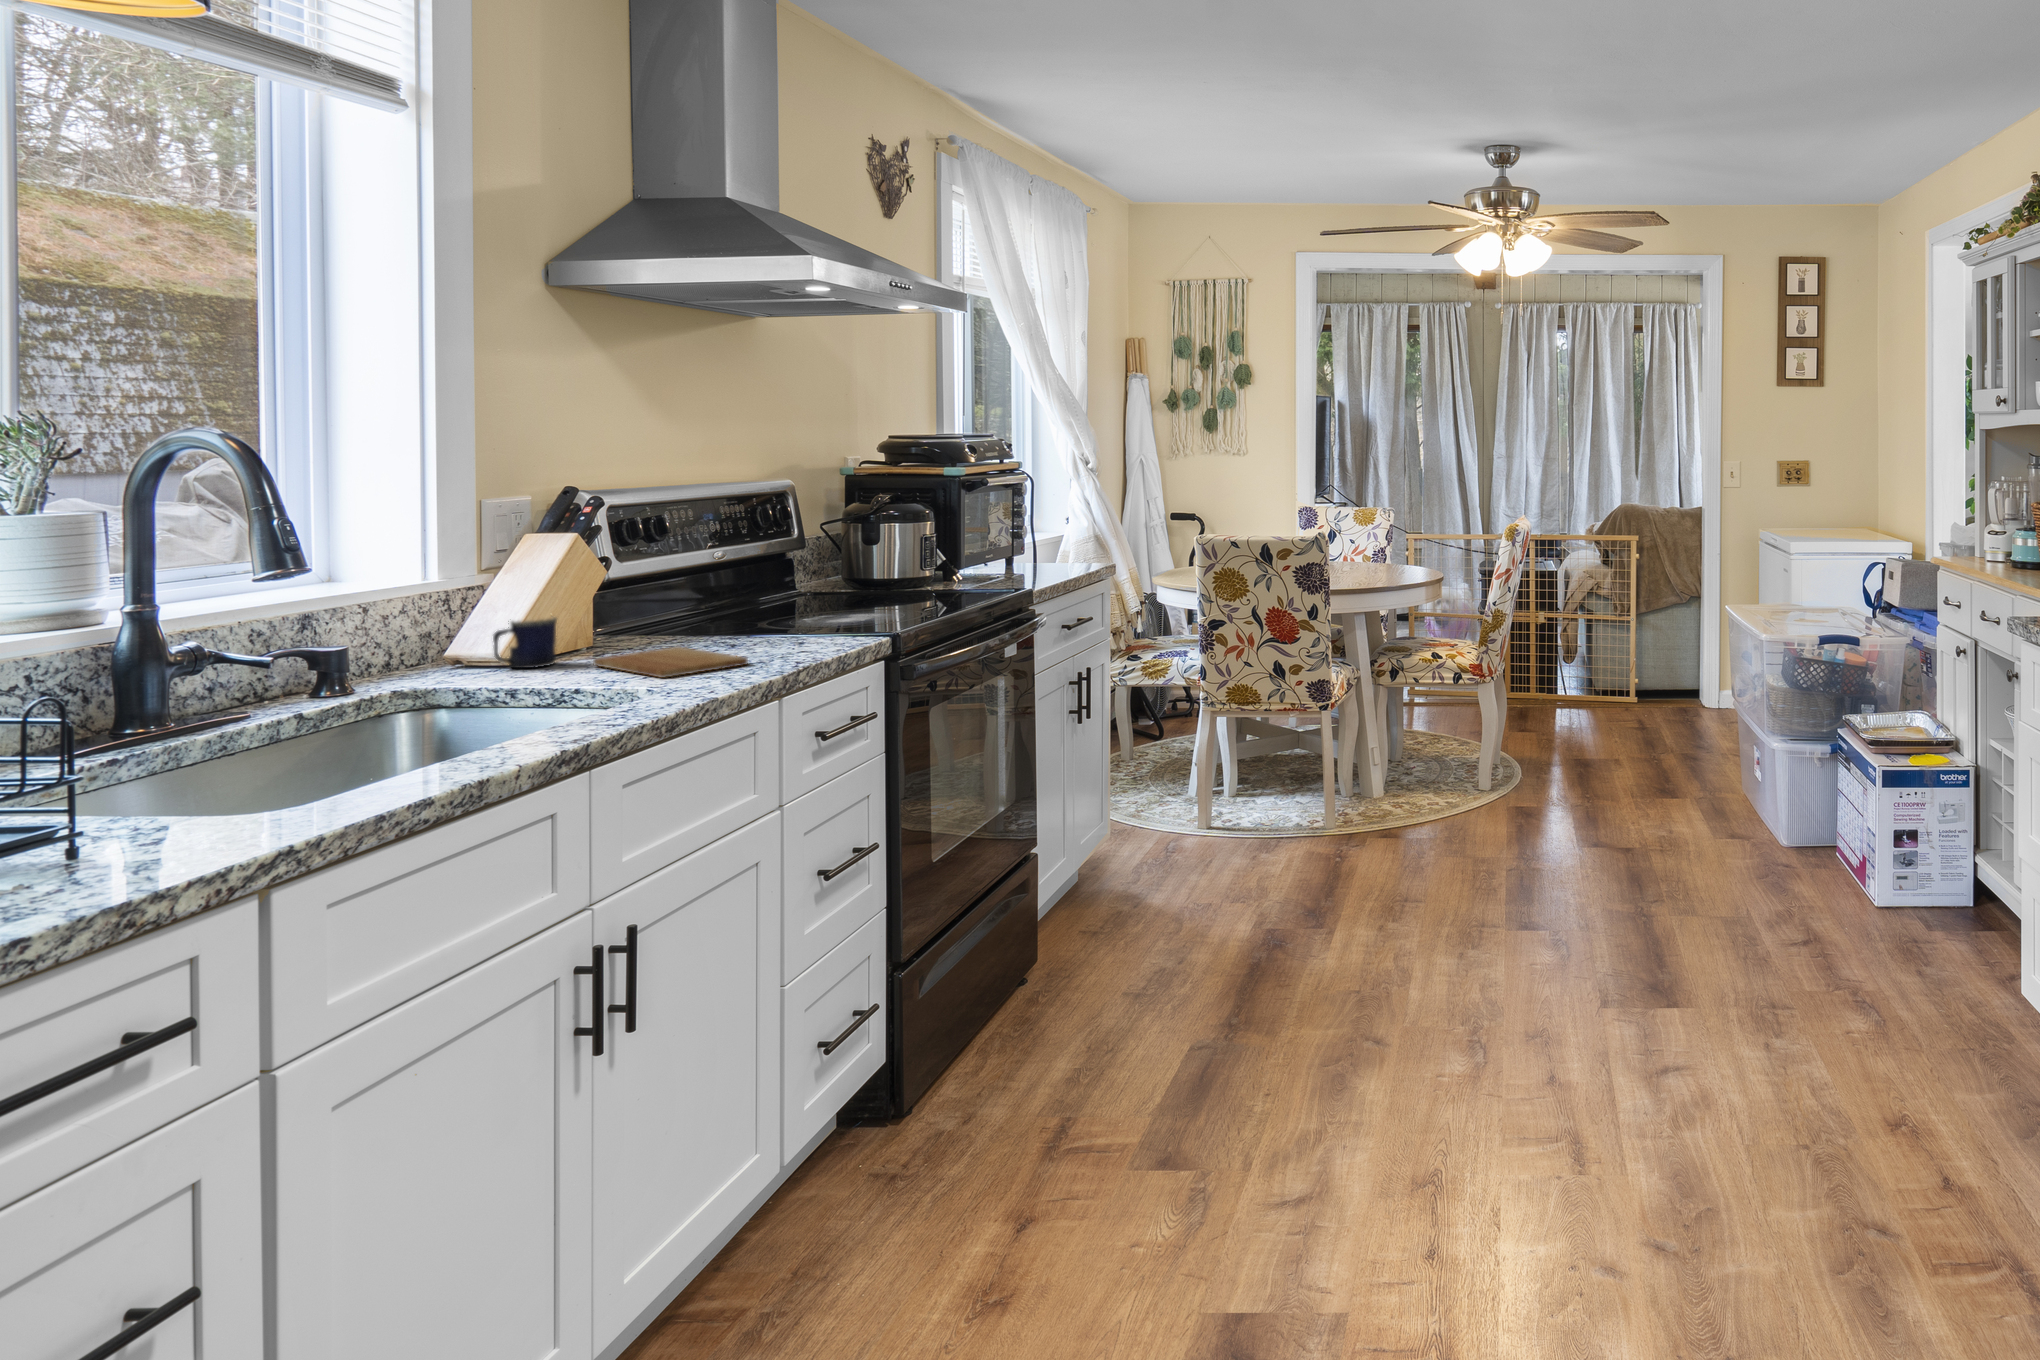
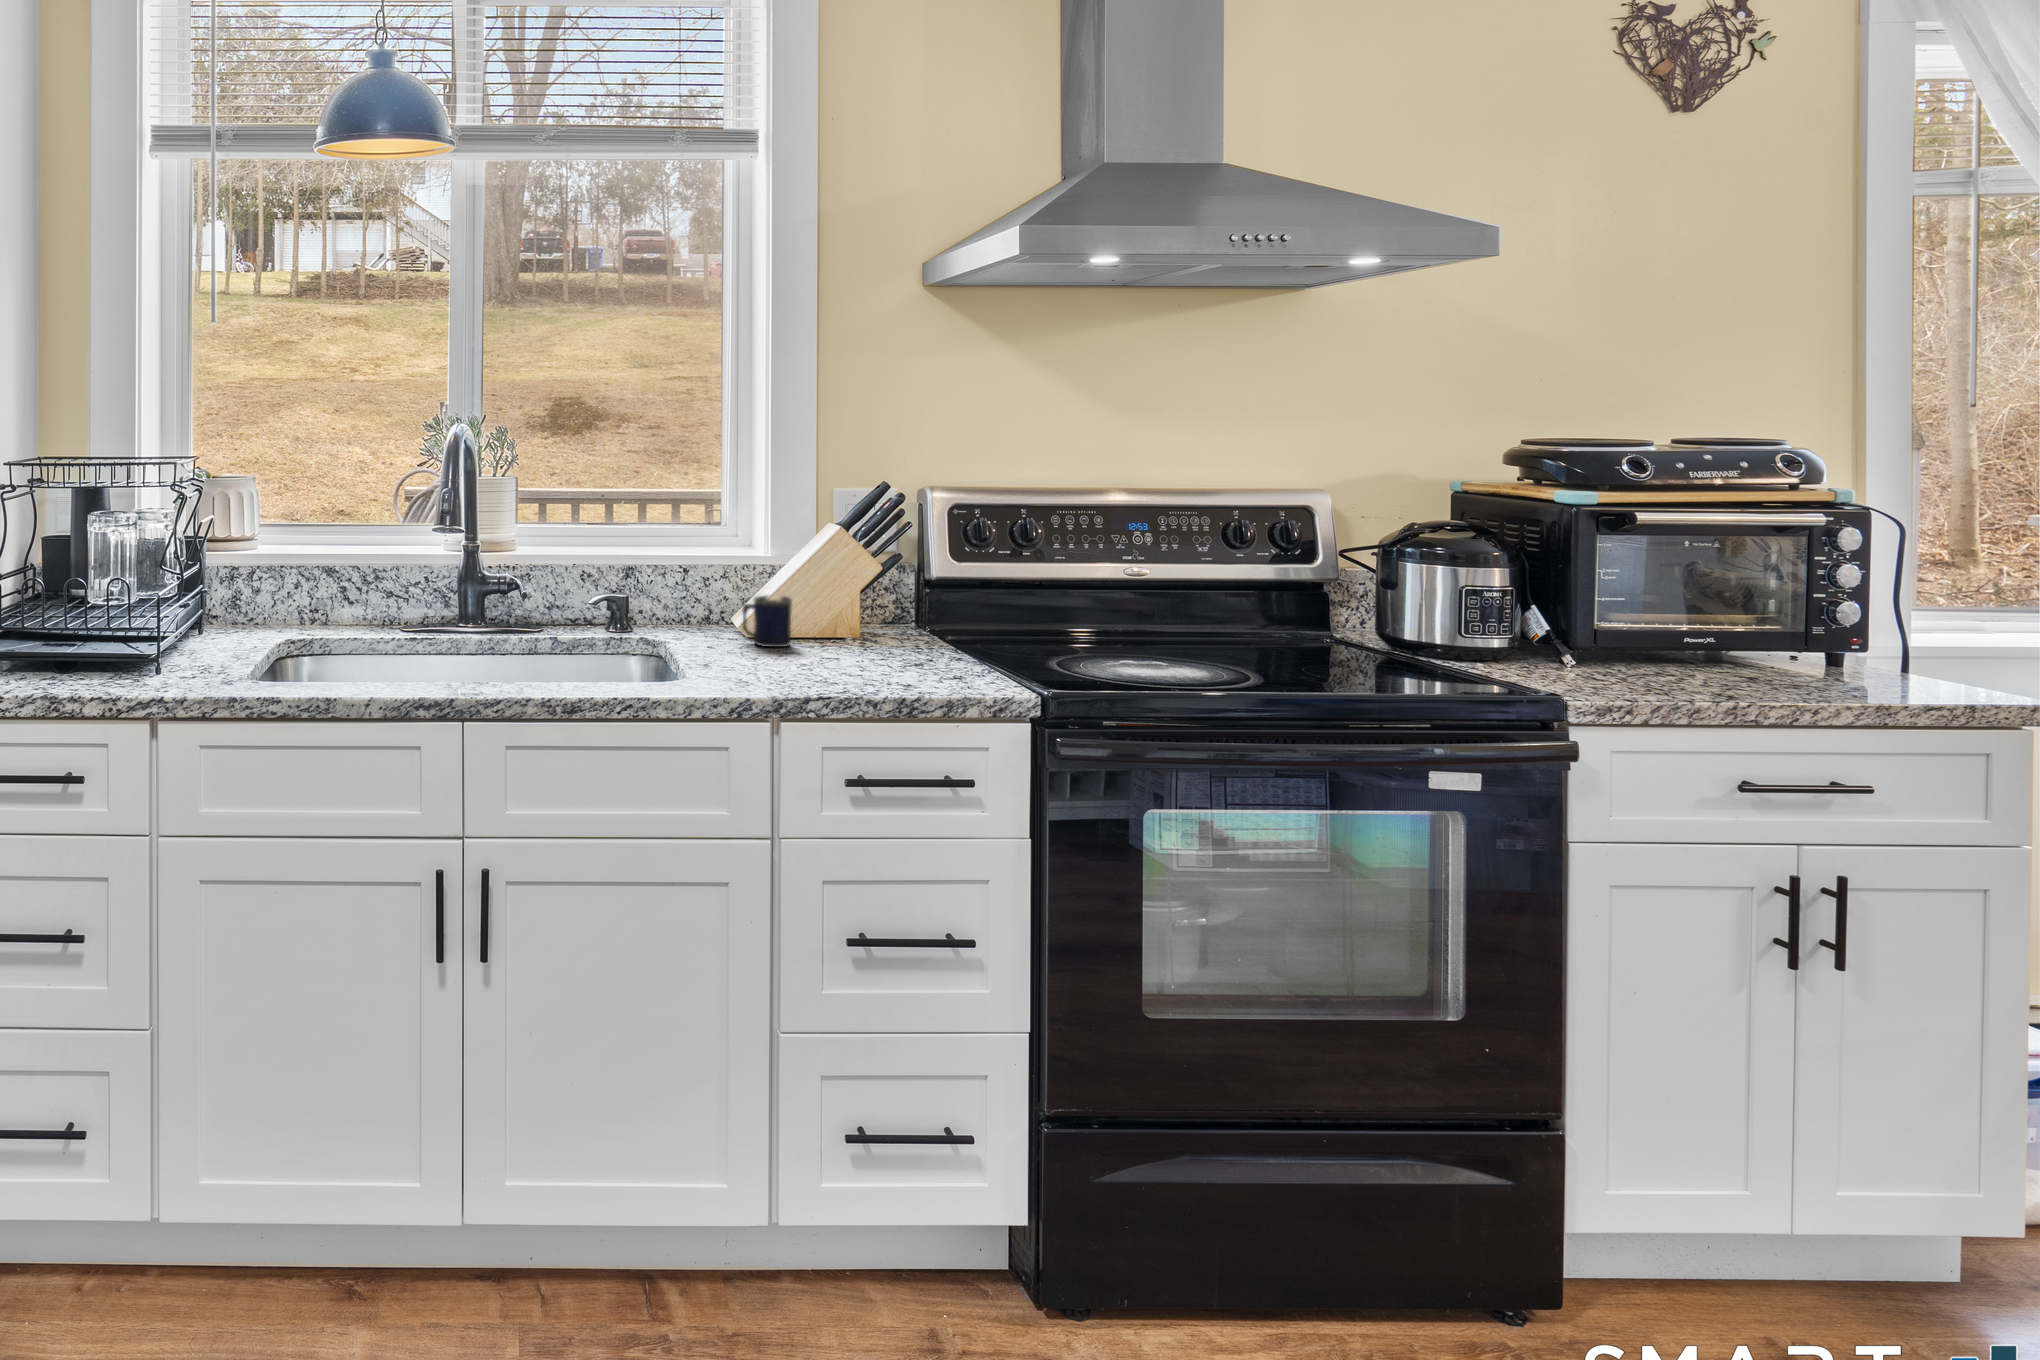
cutting board: present [593,647,748,678] -> none [741,647,867,683]

